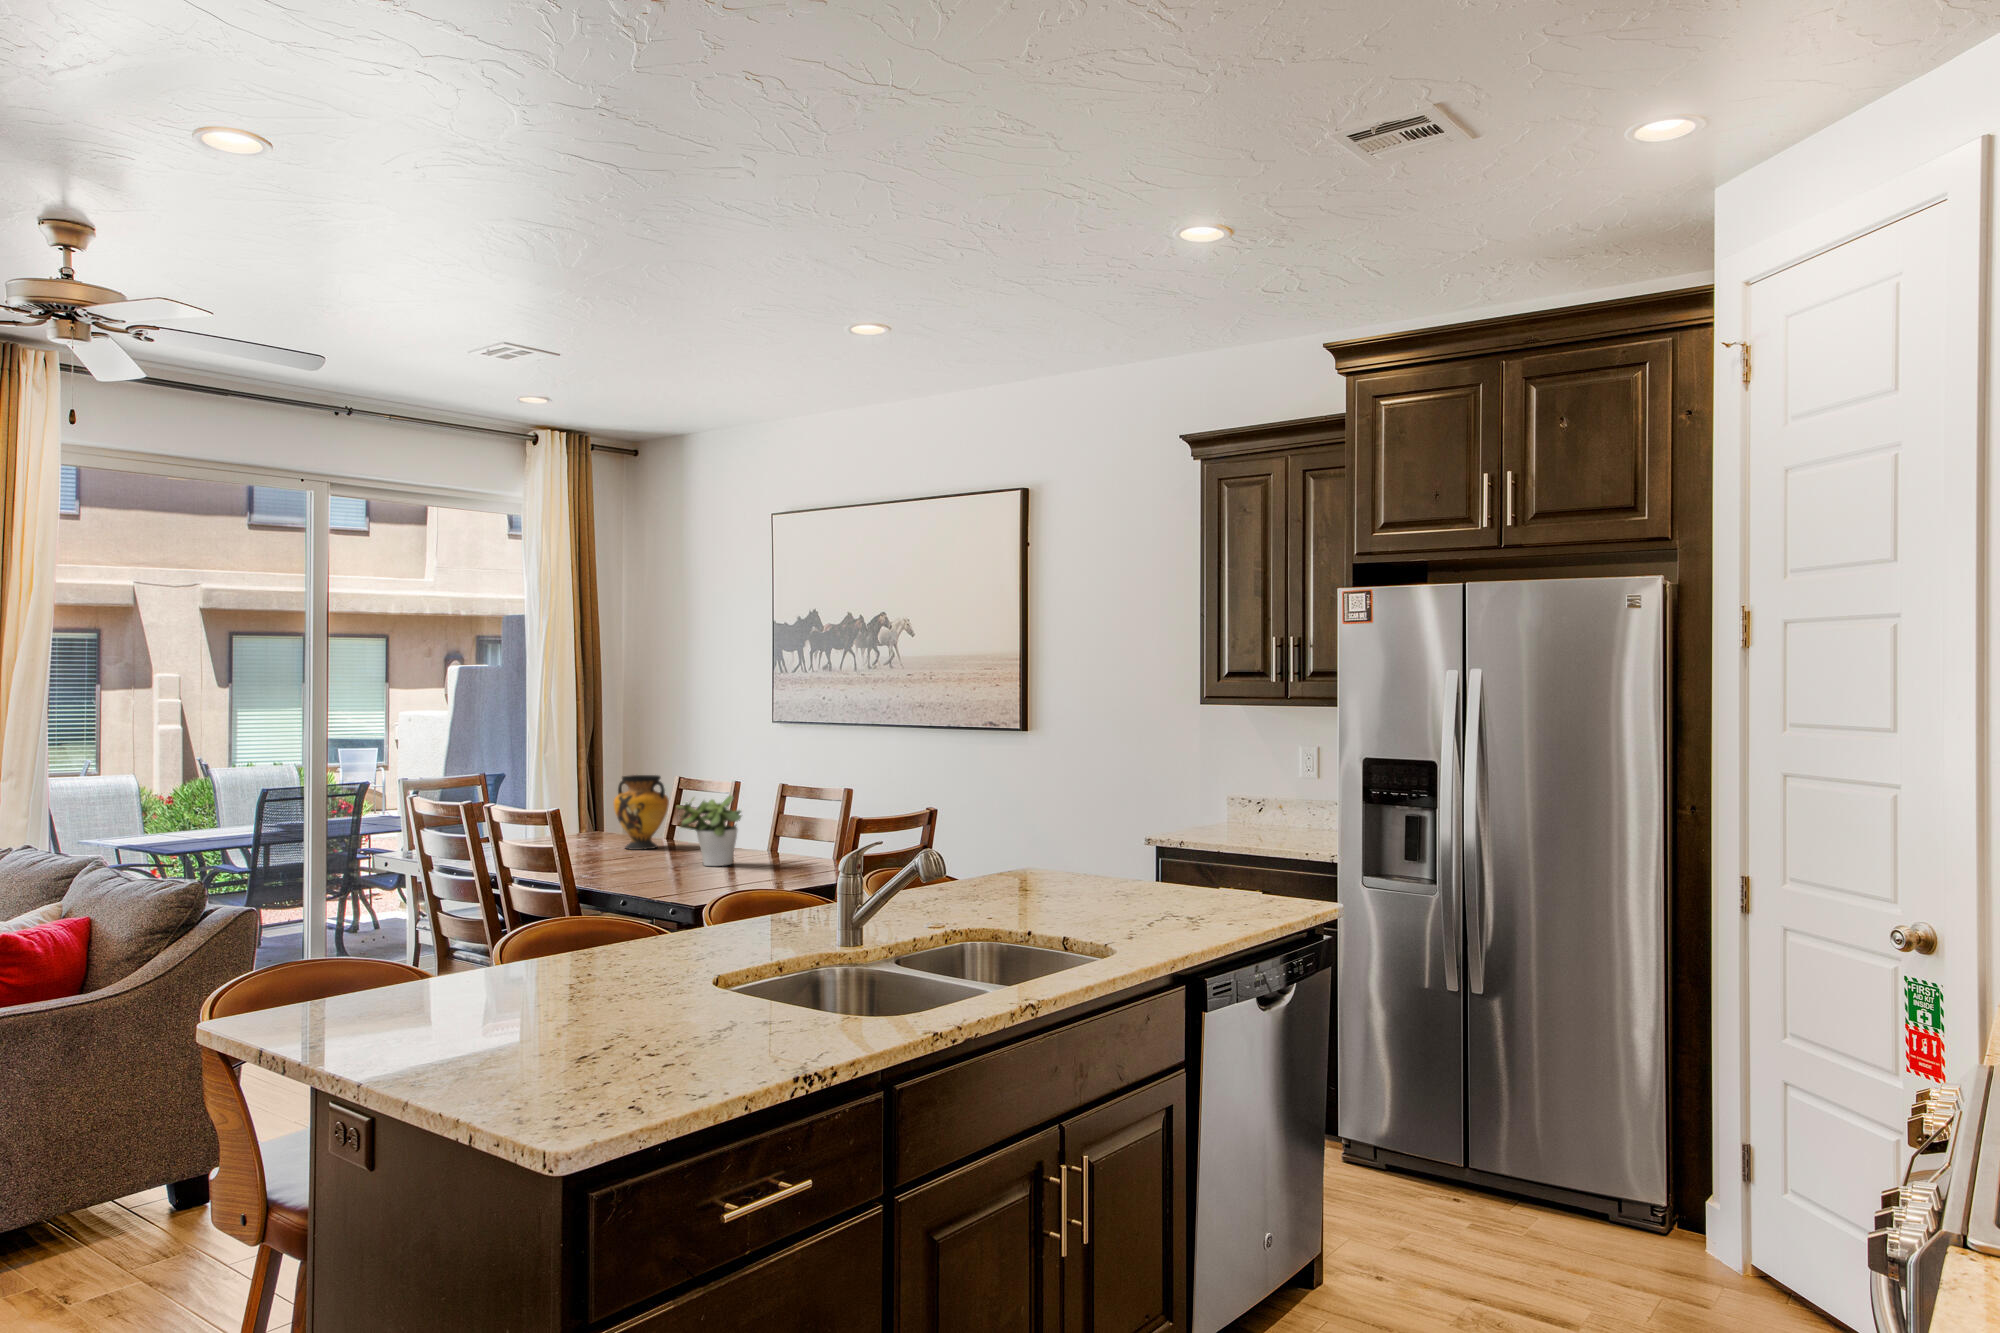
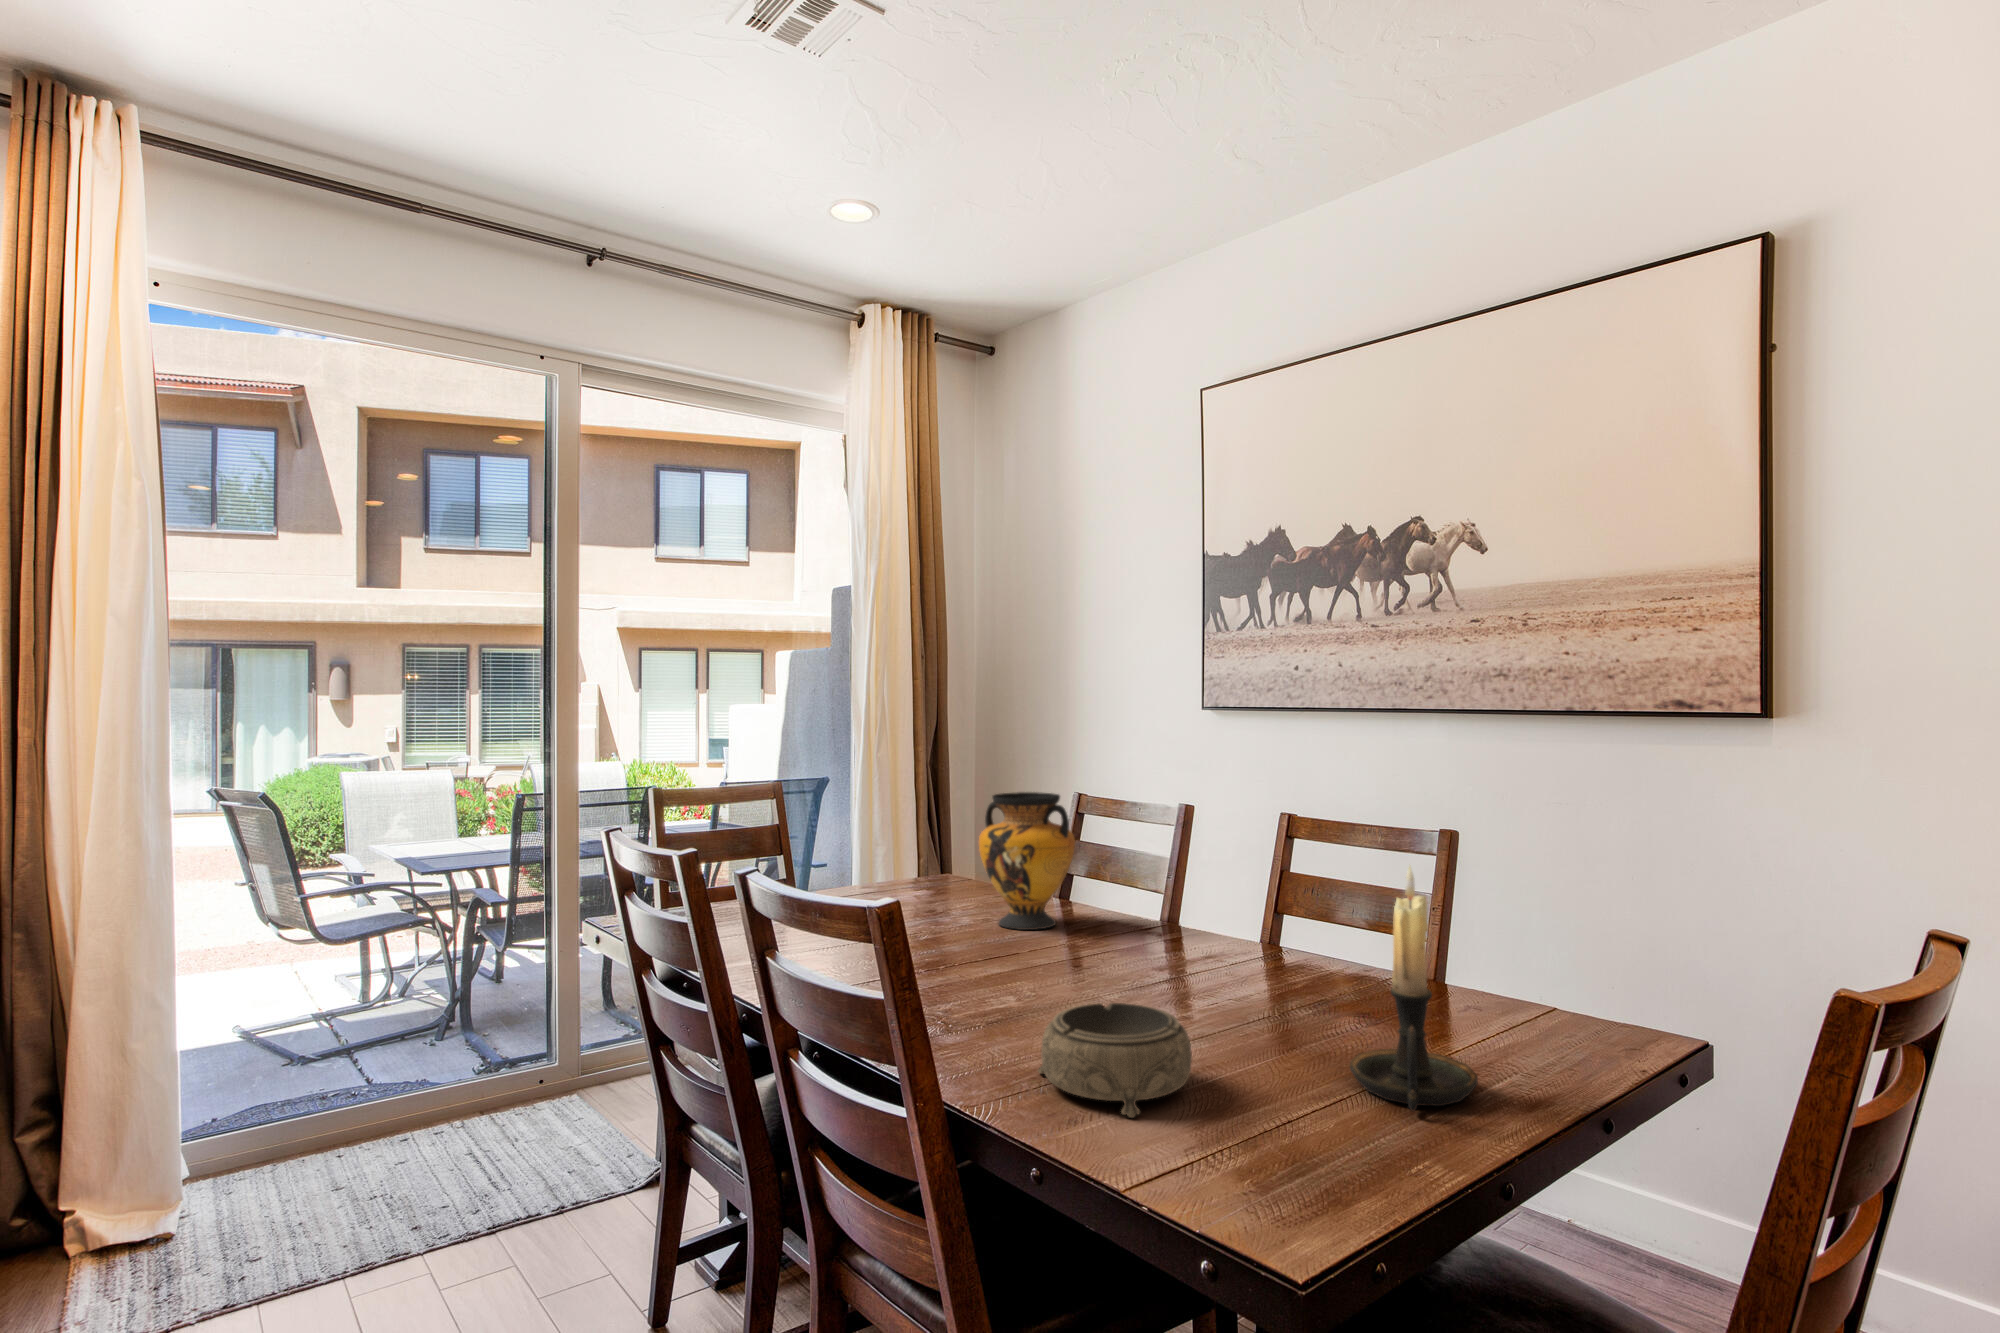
candle holder: none [756,795,801,884] -> present [1350,867,1478,1111]
potted plant: present [677,796,741,866] -> none [1112,845,1259,1002]
decorative bowl: none [630,854,691,888] -> present [1038,1003,1192,1118]

